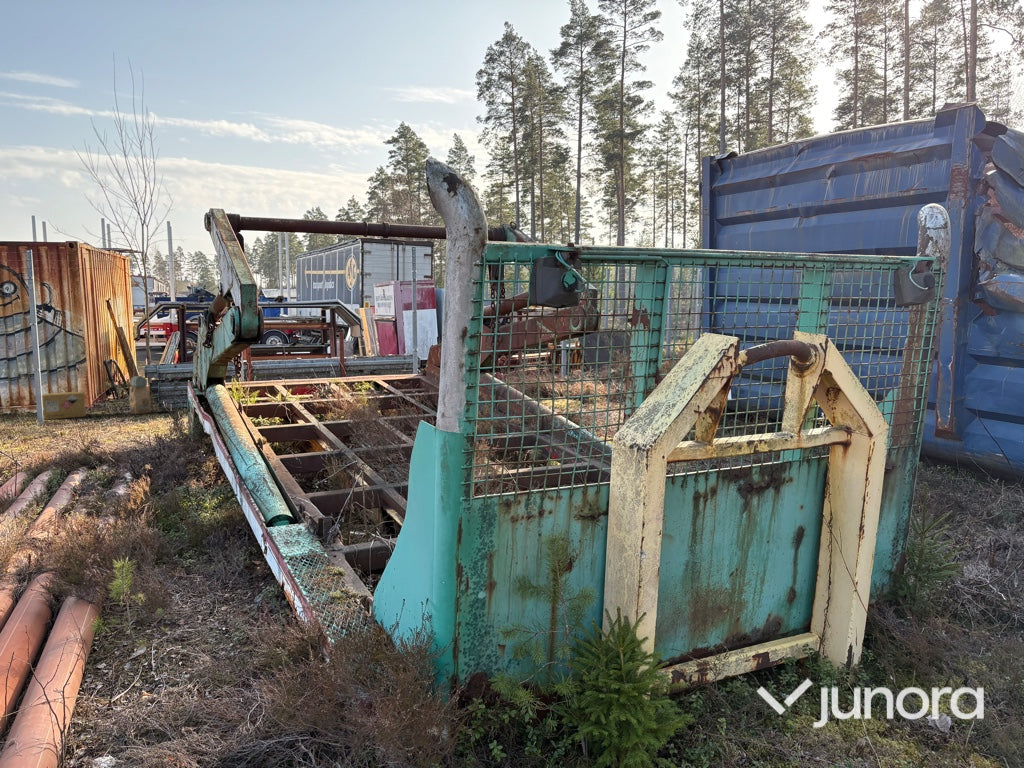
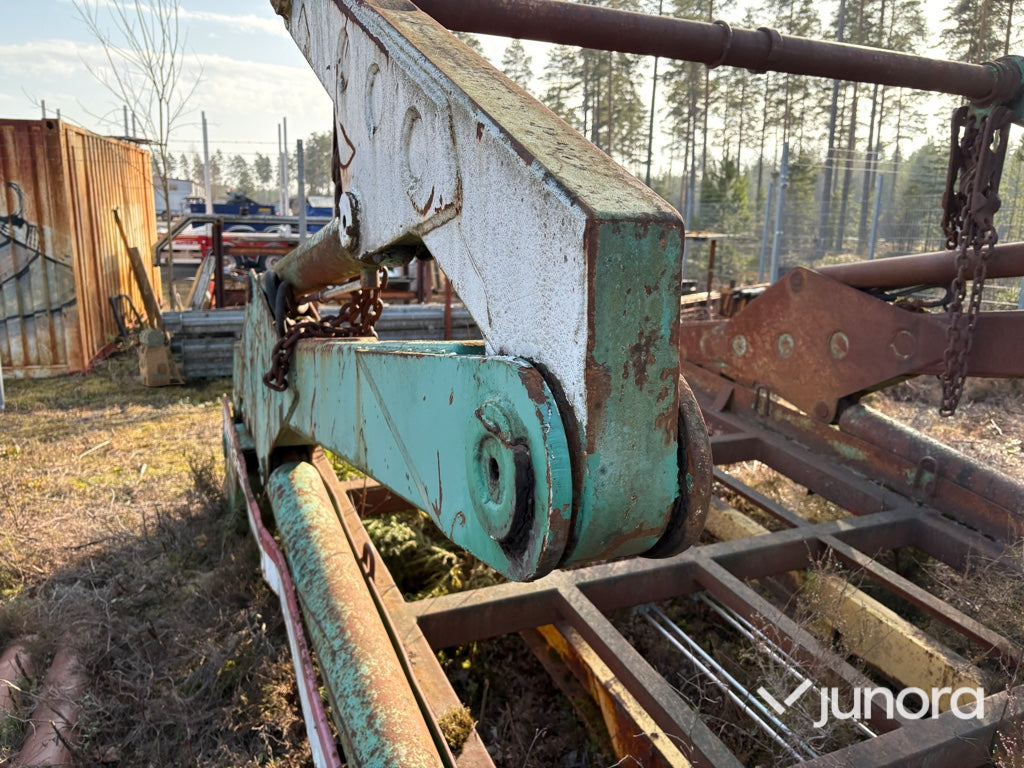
cardboard box: present [42,391,86,420] -> none [12,348,78,391]

